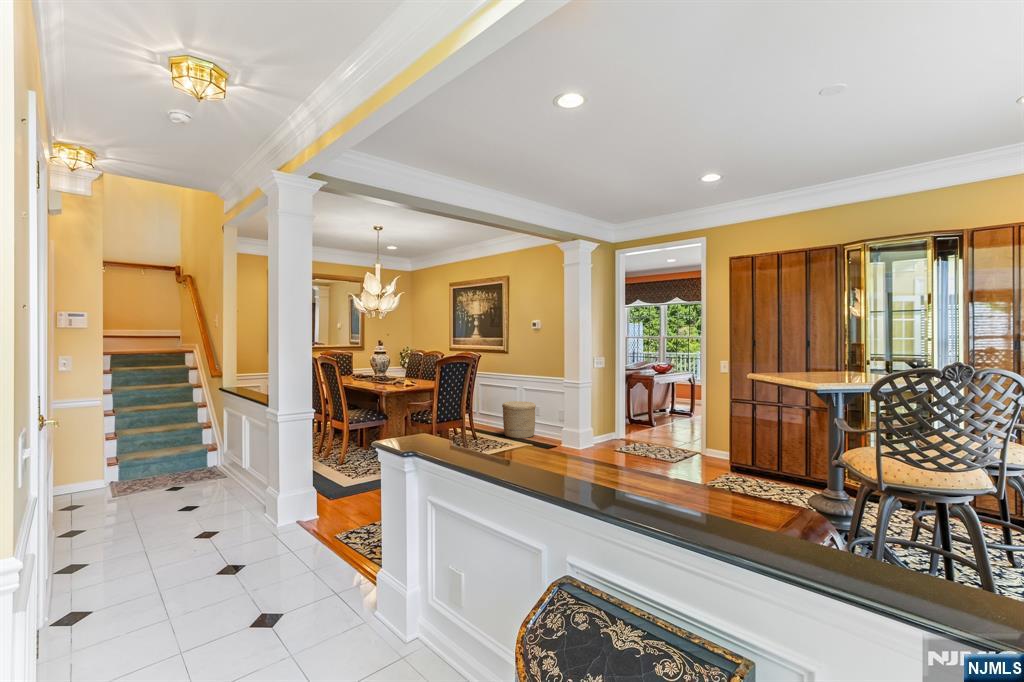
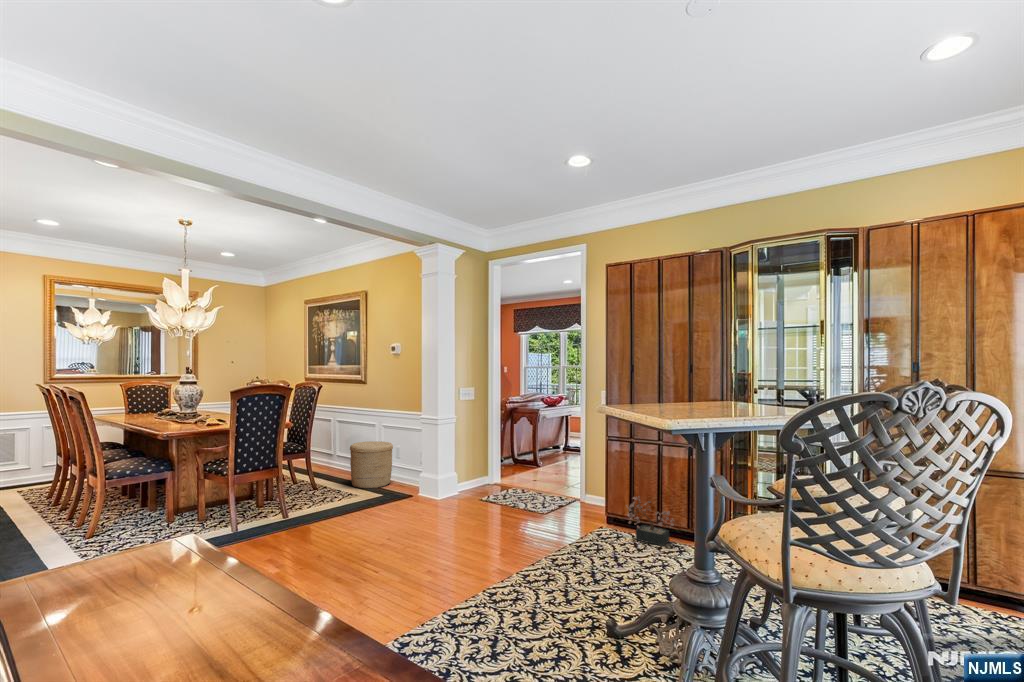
decorative plant: none [751,449,795,489] -> present [628,497,674,546]

